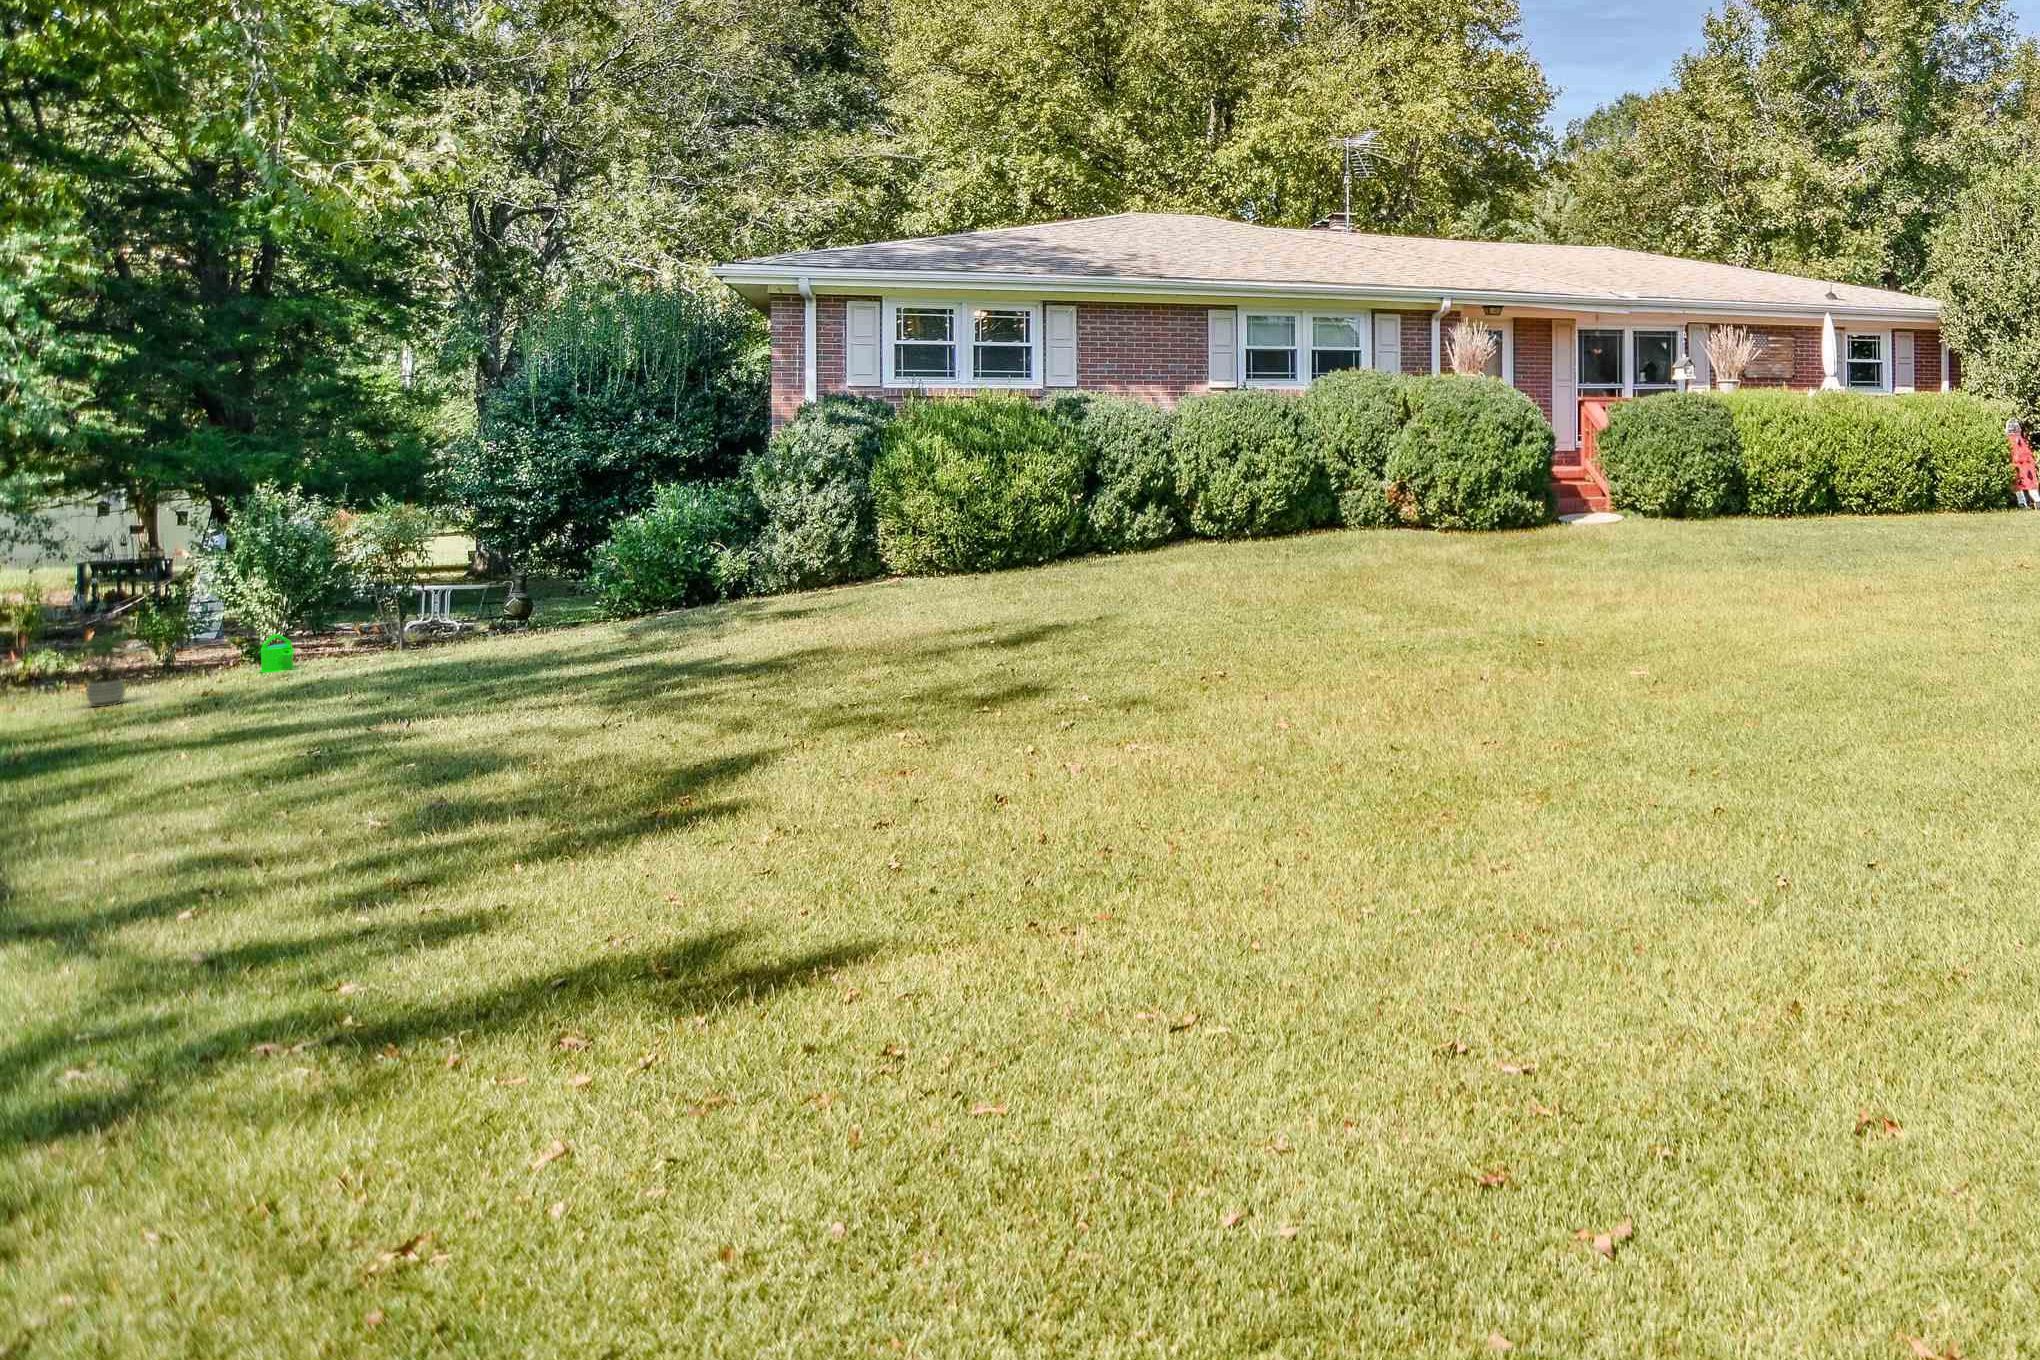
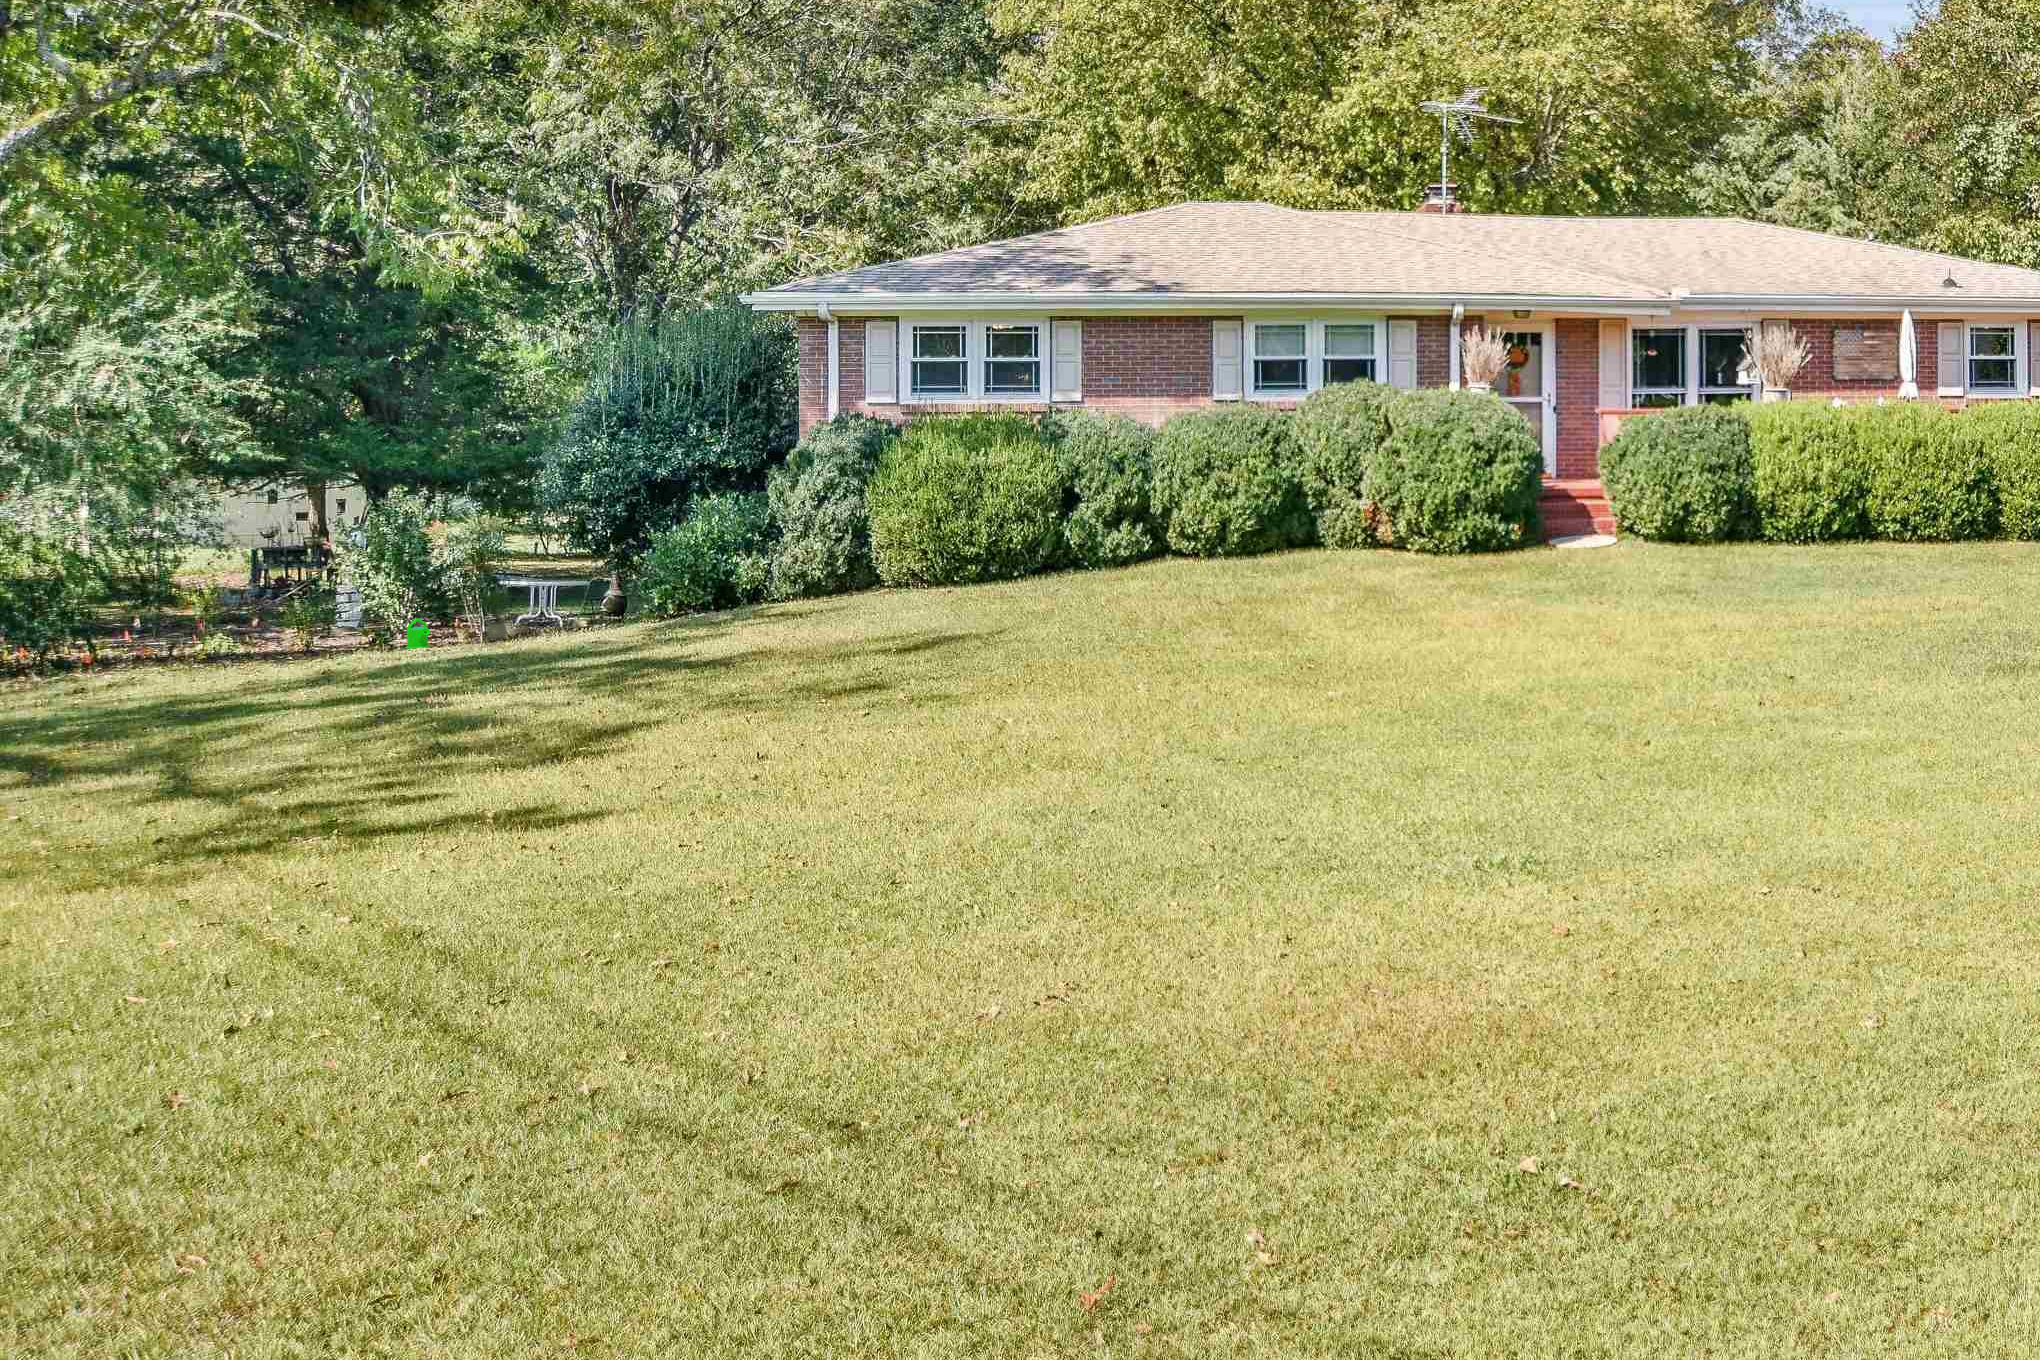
potted plant: present [68,634,131,707] -> present [477,591,511,641]

